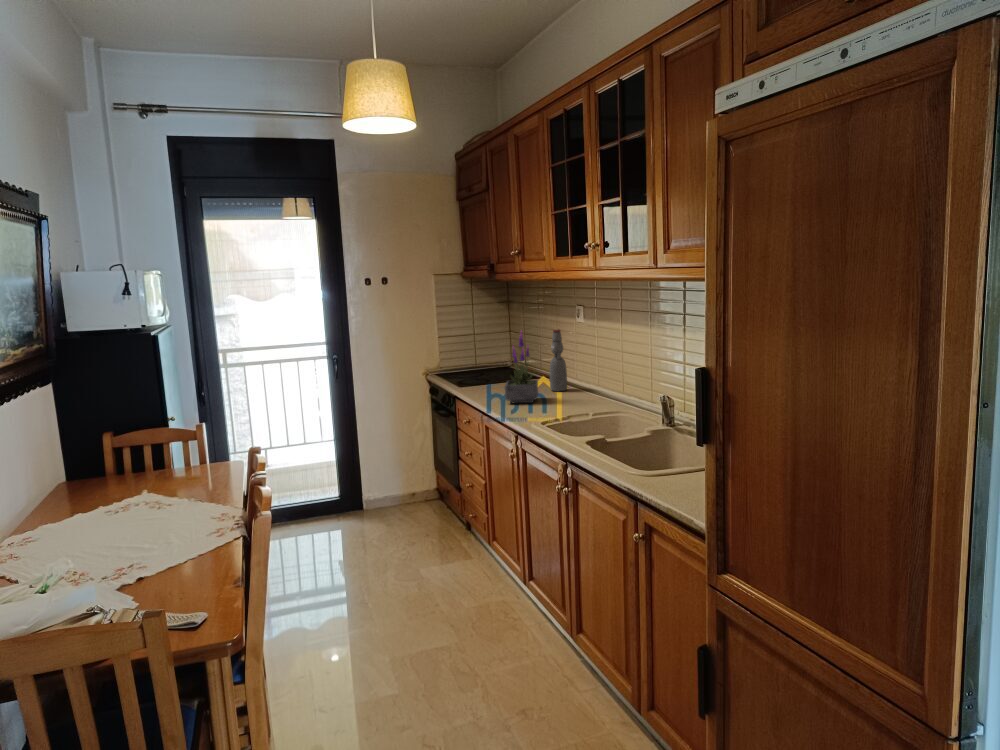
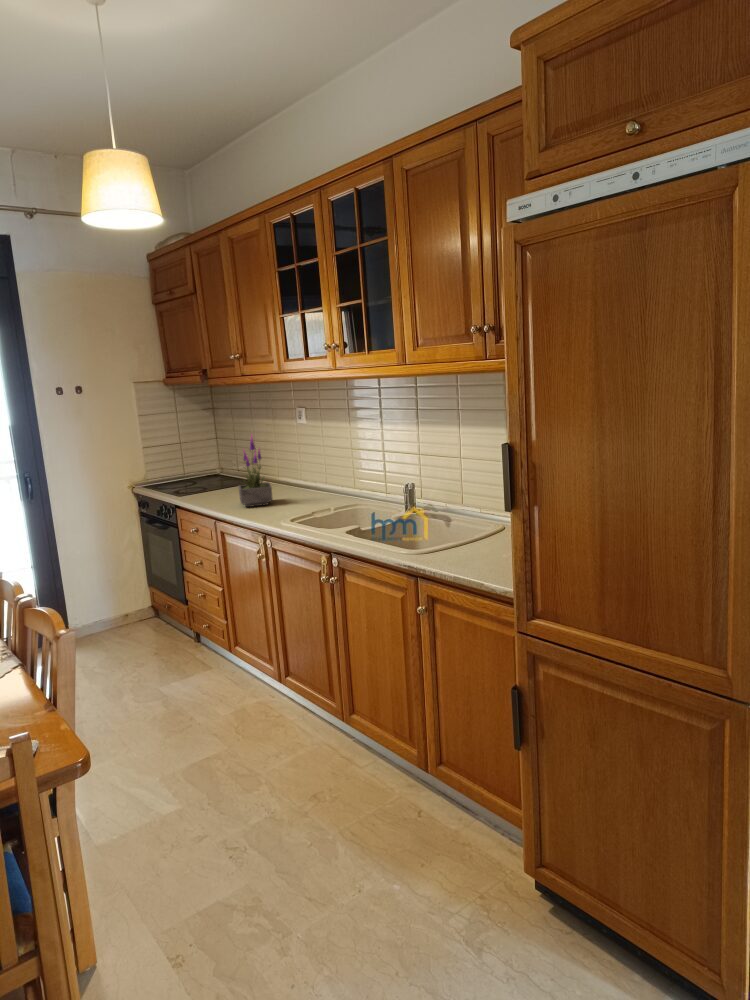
bottle: present [550,329,567,391] -> none [276,432,295,493]

